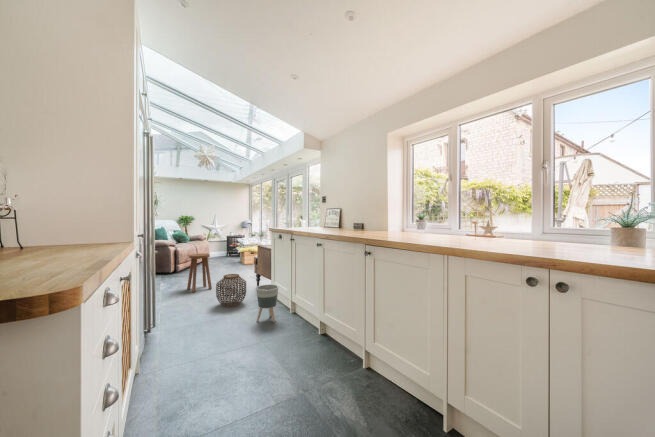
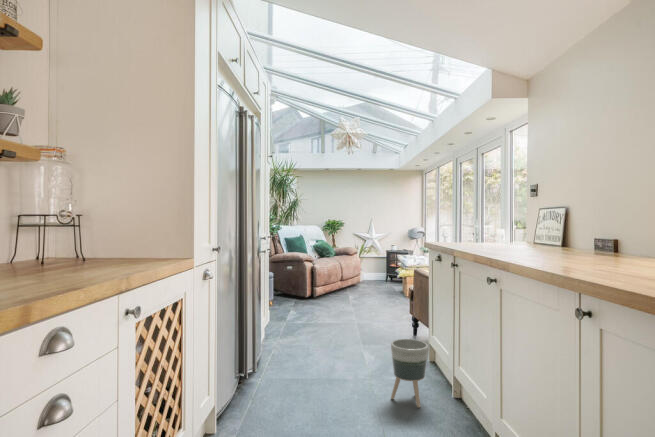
stool: present [187,254,212,292] -> none [316,276,347,331]
woven basket: present [216,274,246,307] -> none [342,312,387,364]

